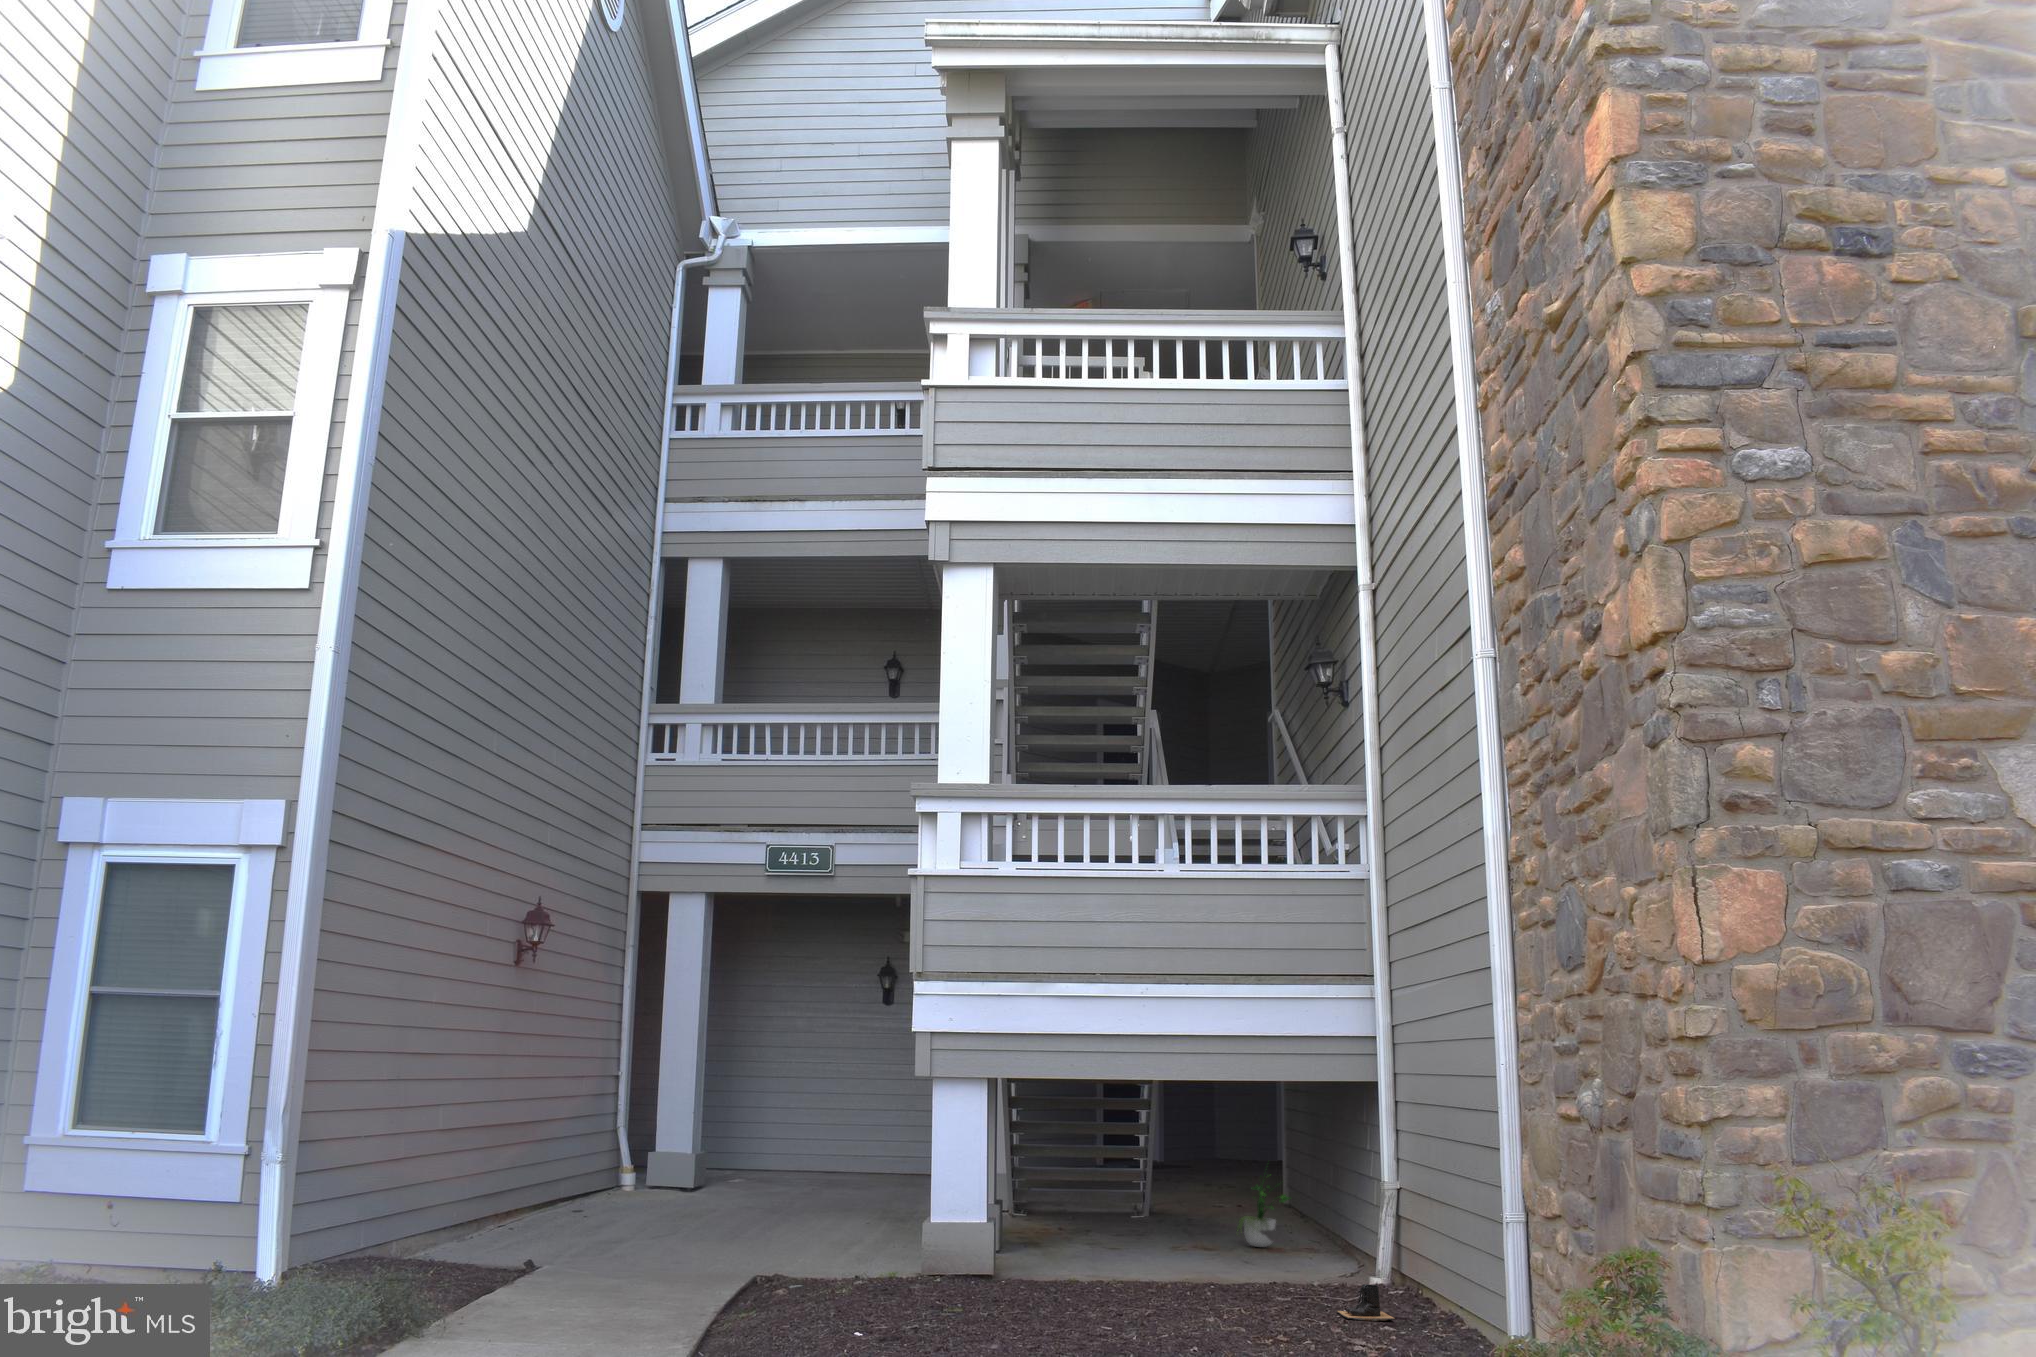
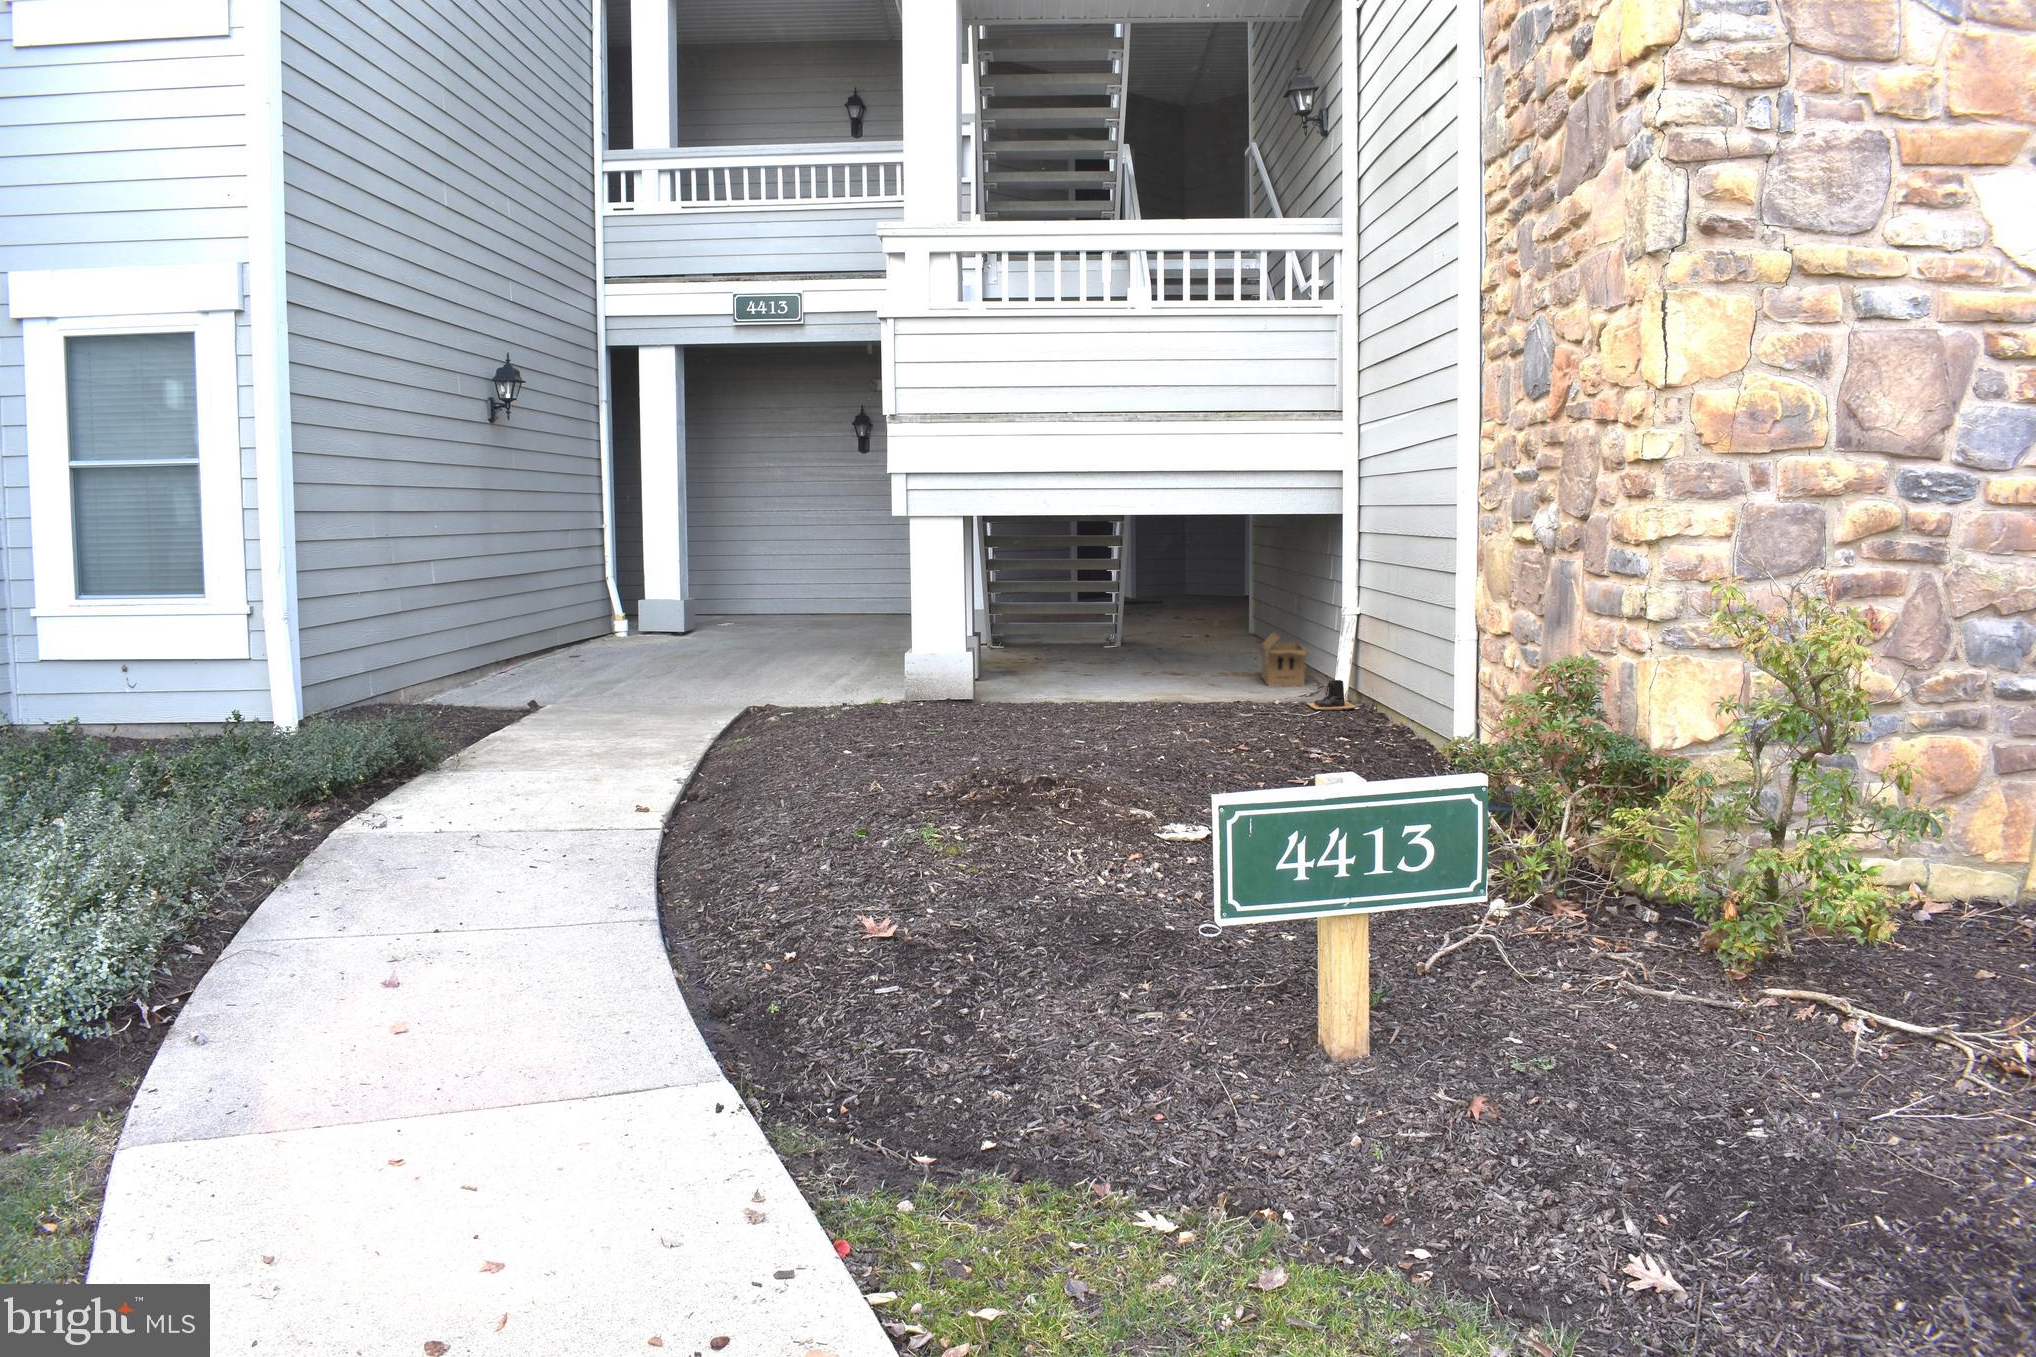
potted plant: present [1237,1180,1291,1247] -> none [1218,567,1268,646]
cardboard box: none [1284,1227,1352,1294] -> present [1261,633,1316,686]

